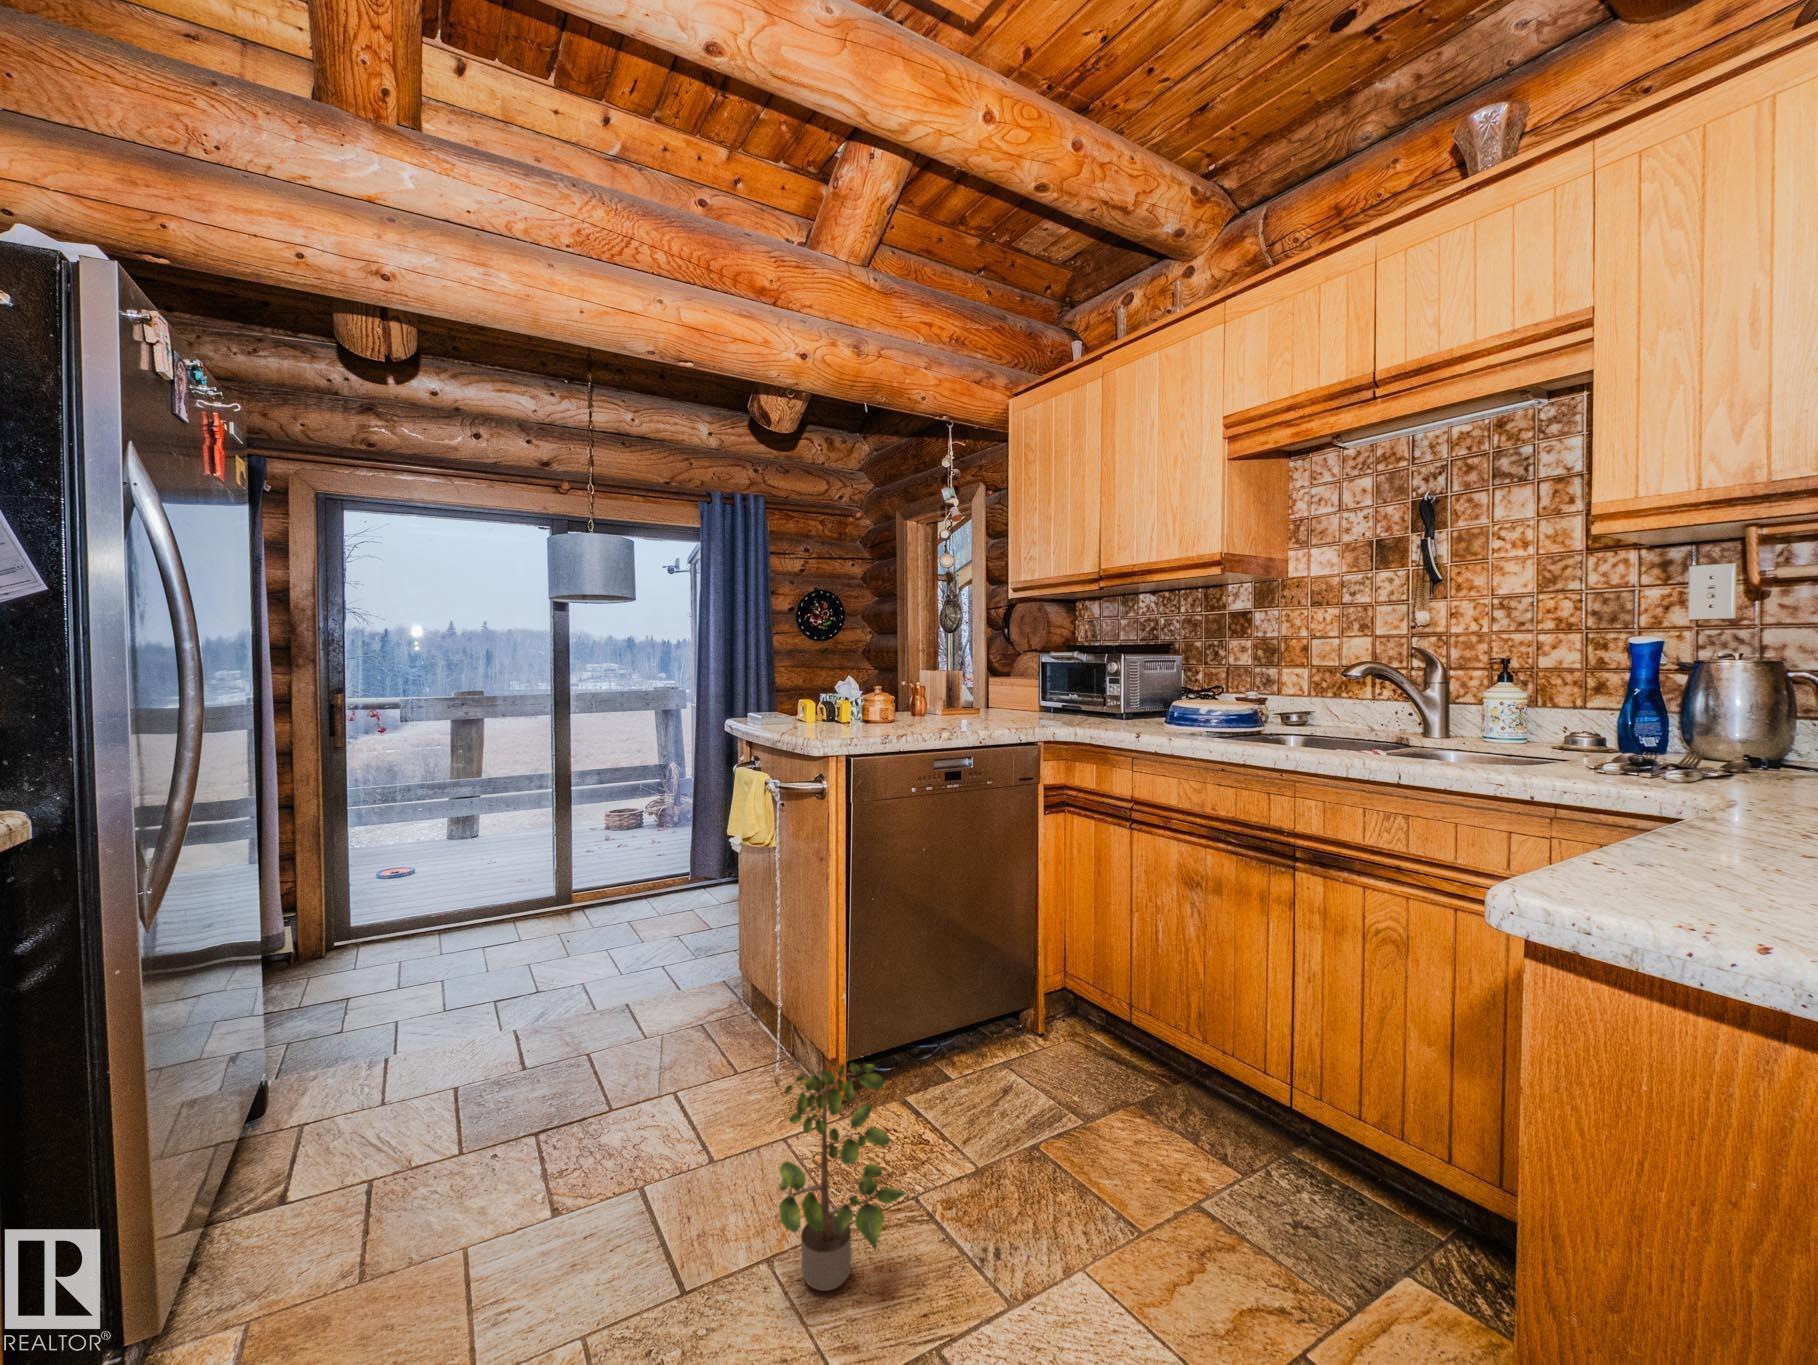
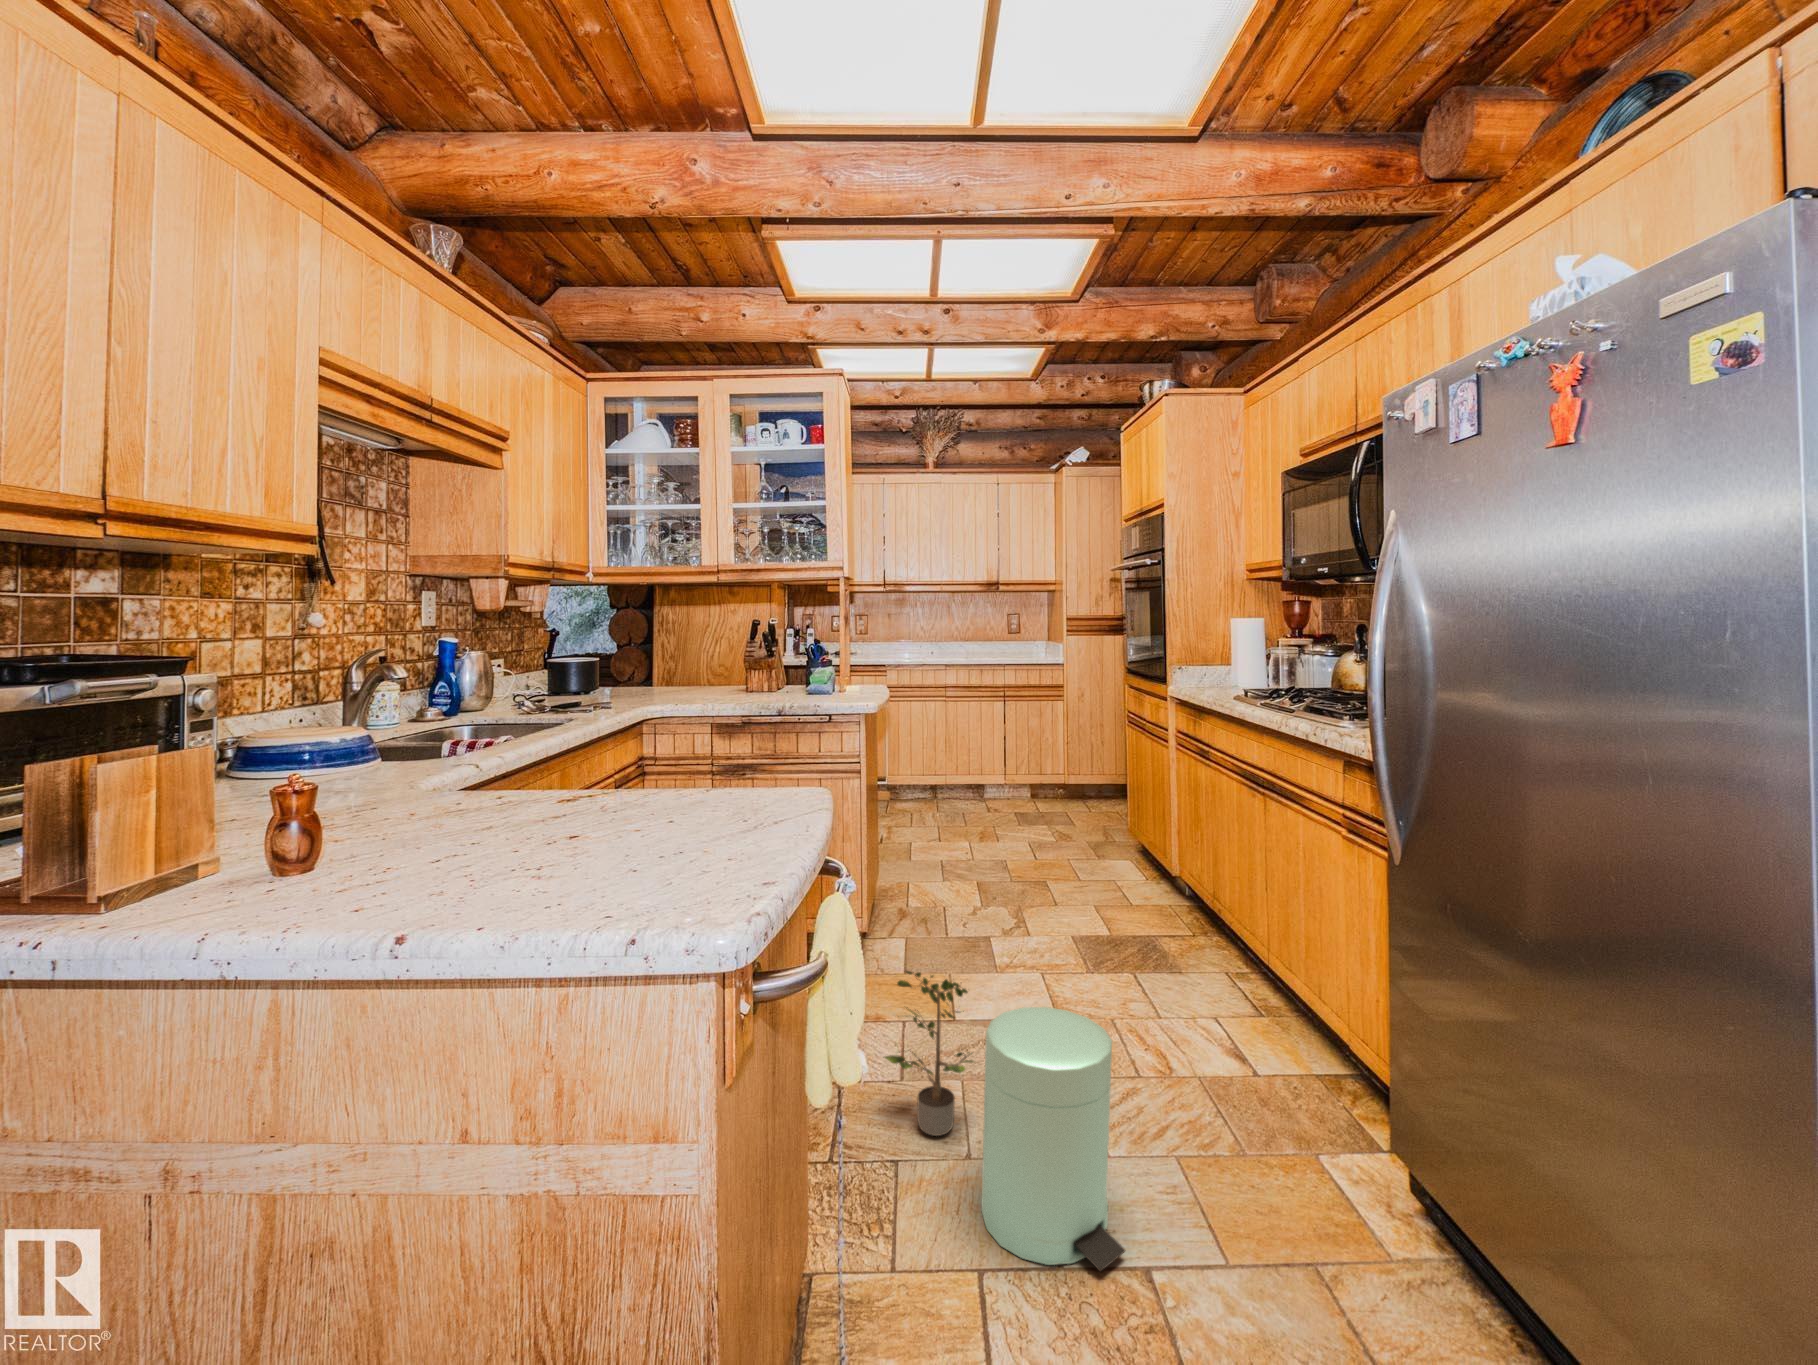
trash can: none [578,1003,731,1280] -> present [981,1007,1125,1271]

